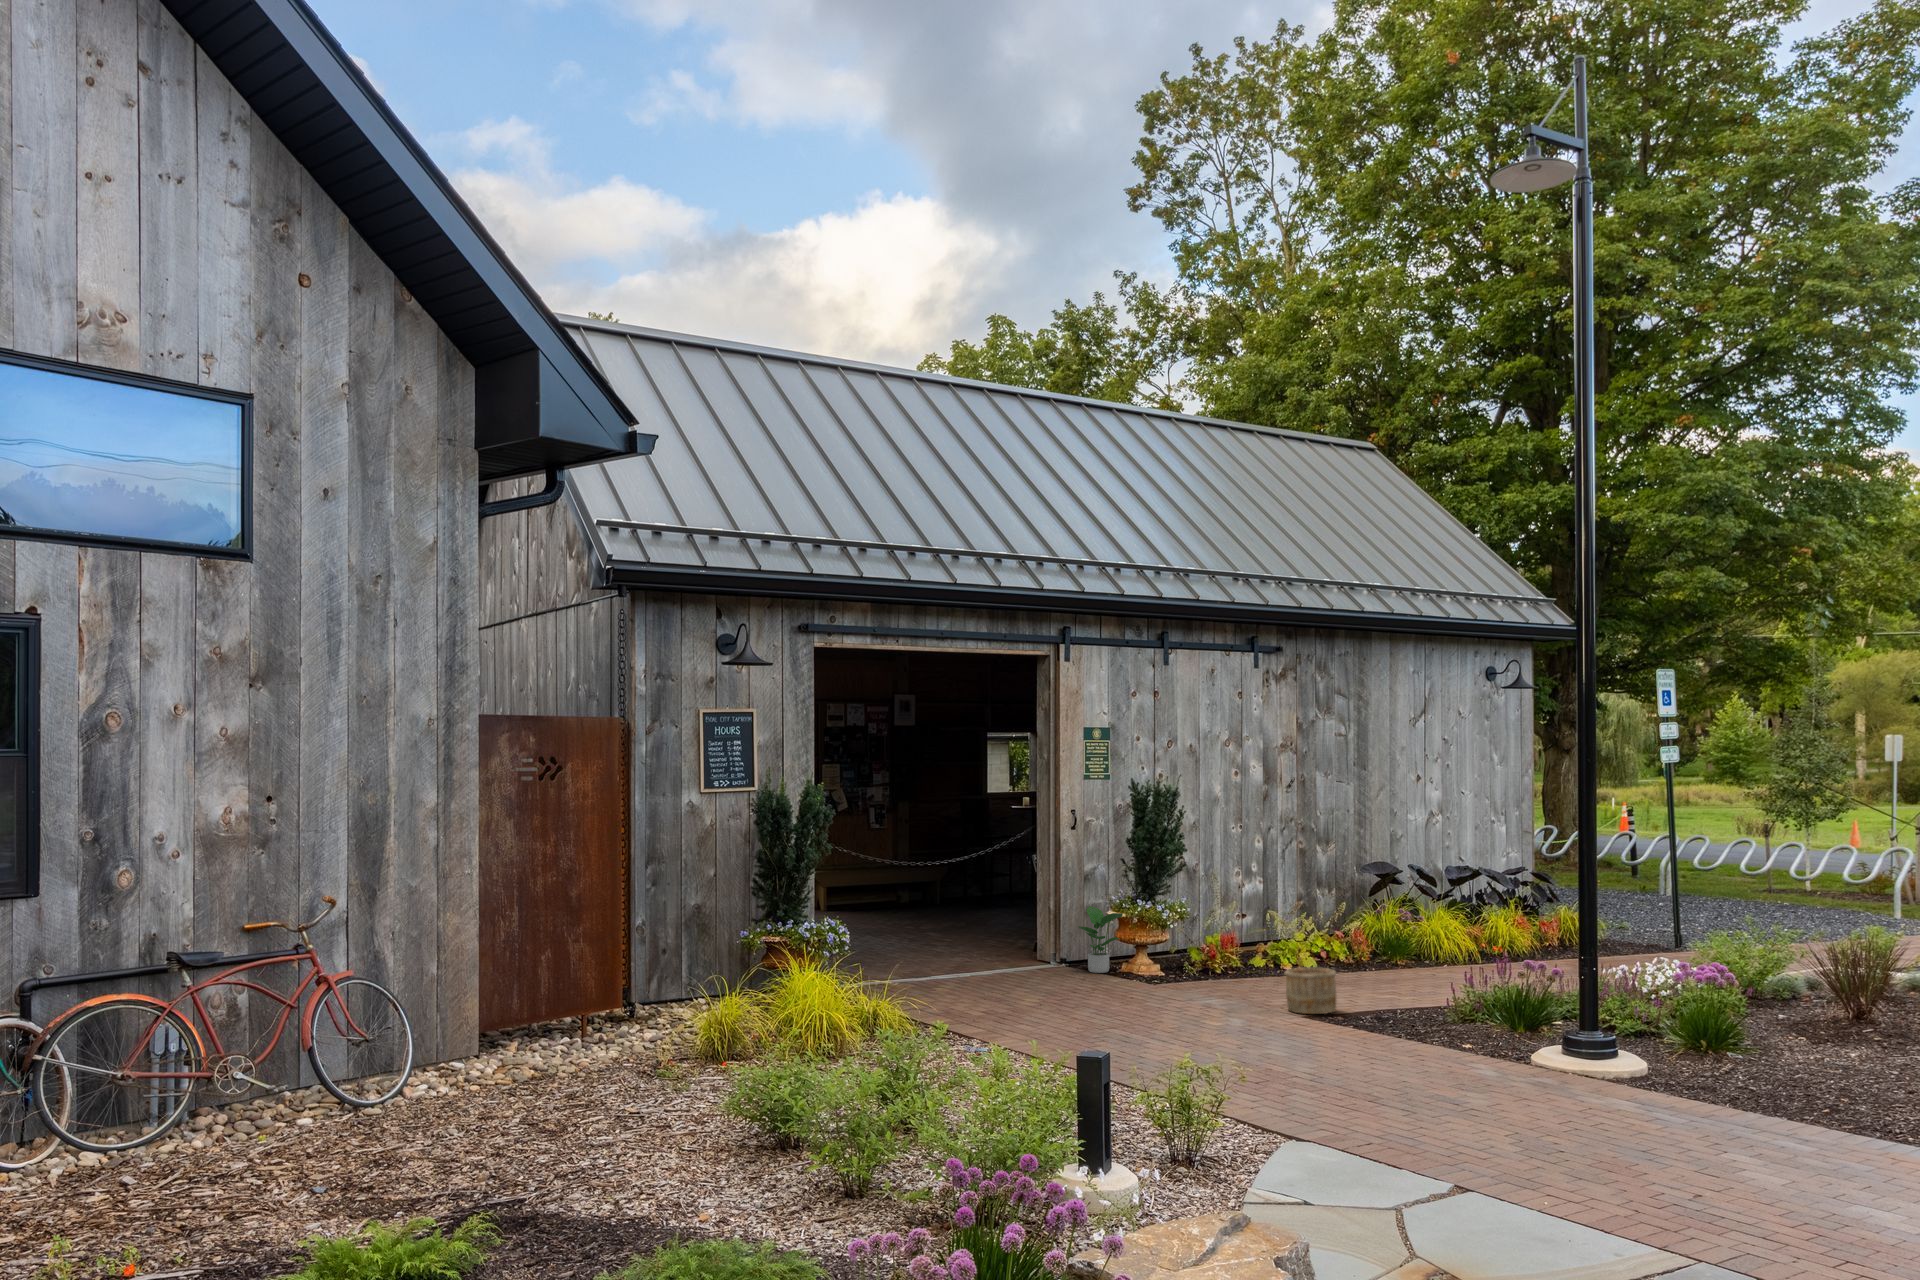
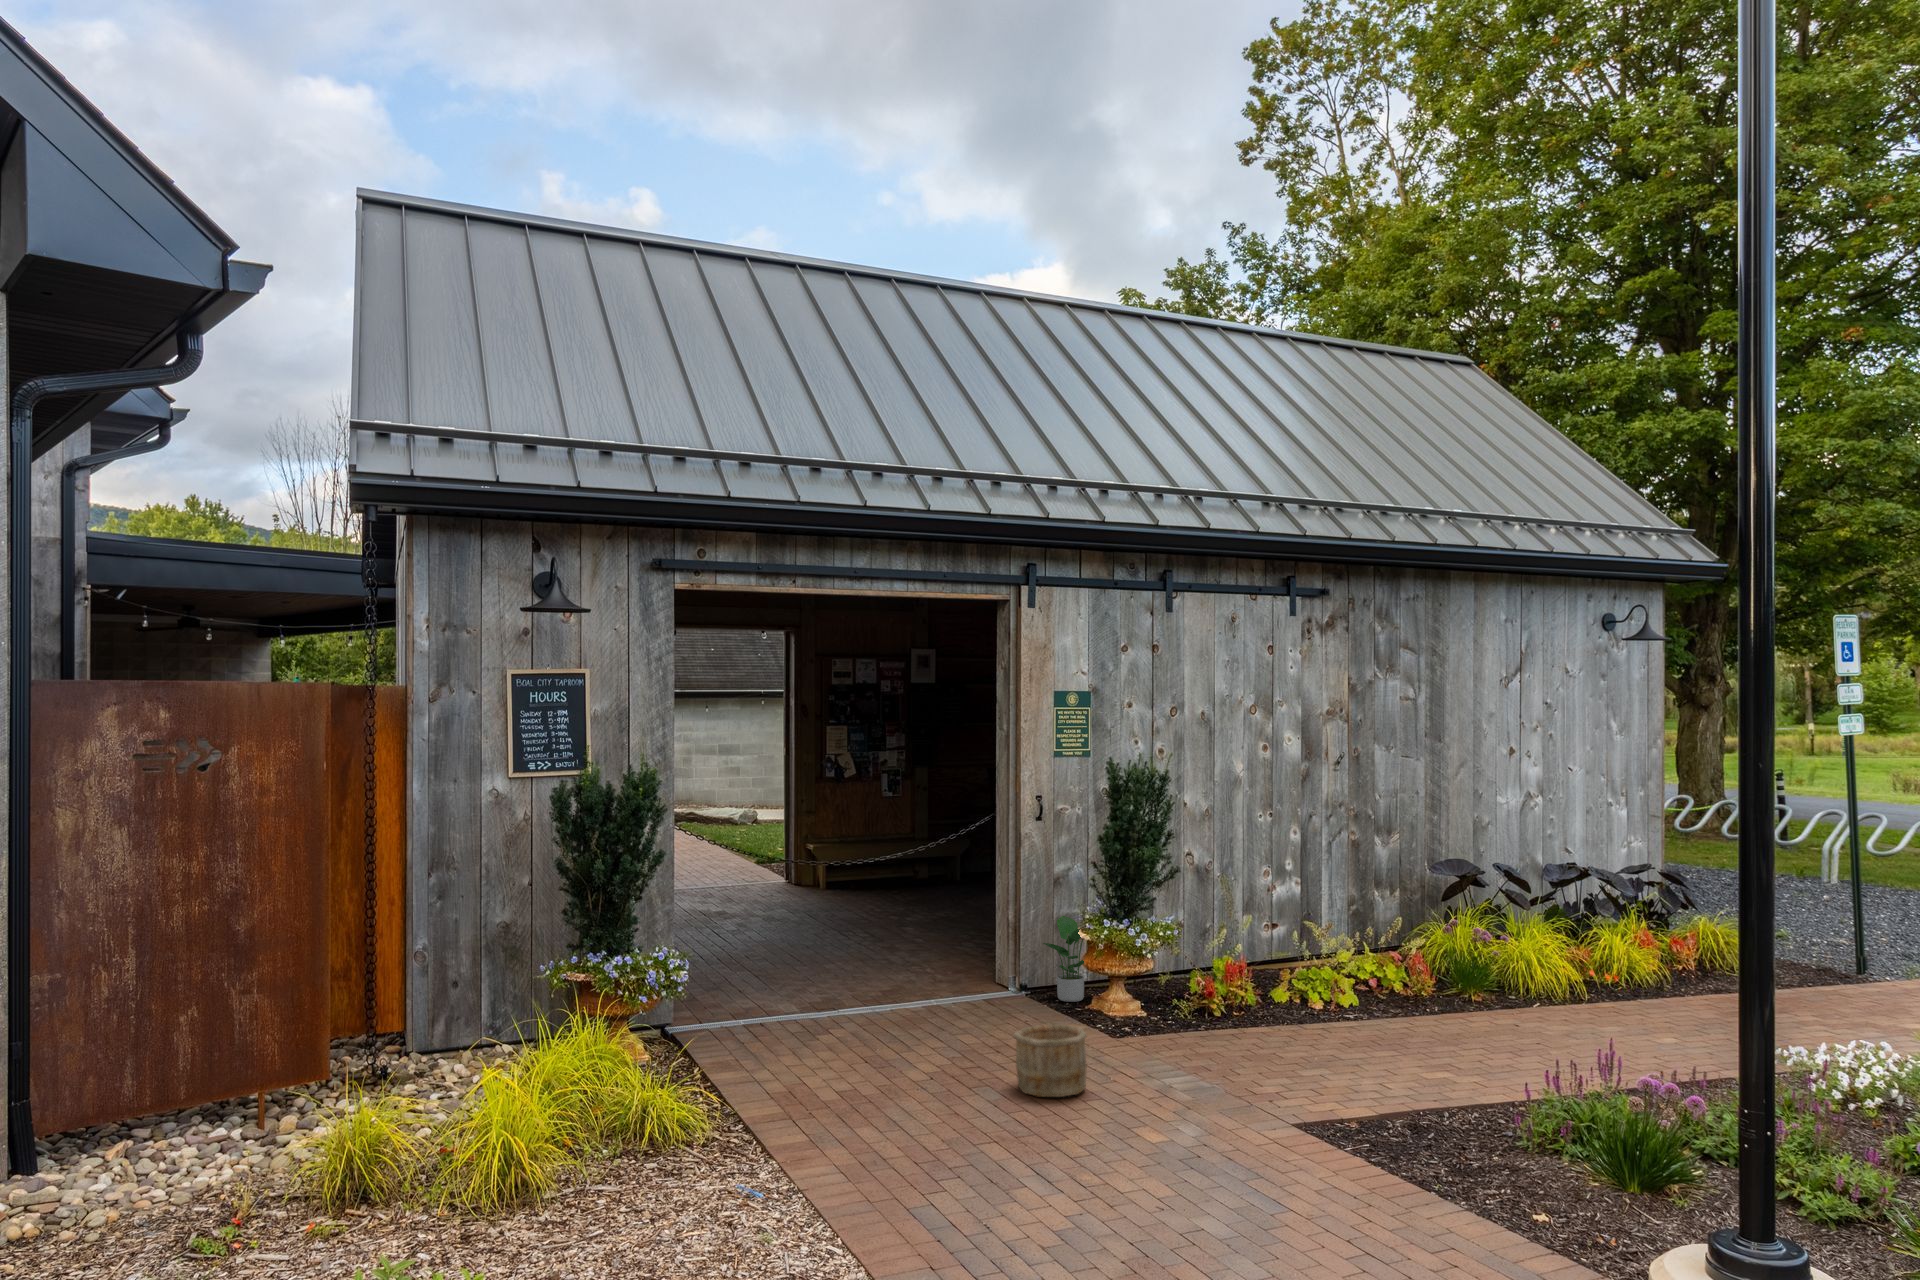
wooden bucket: present [1285,967,1336,1014] -> present [1014,1024,1087,1097]

